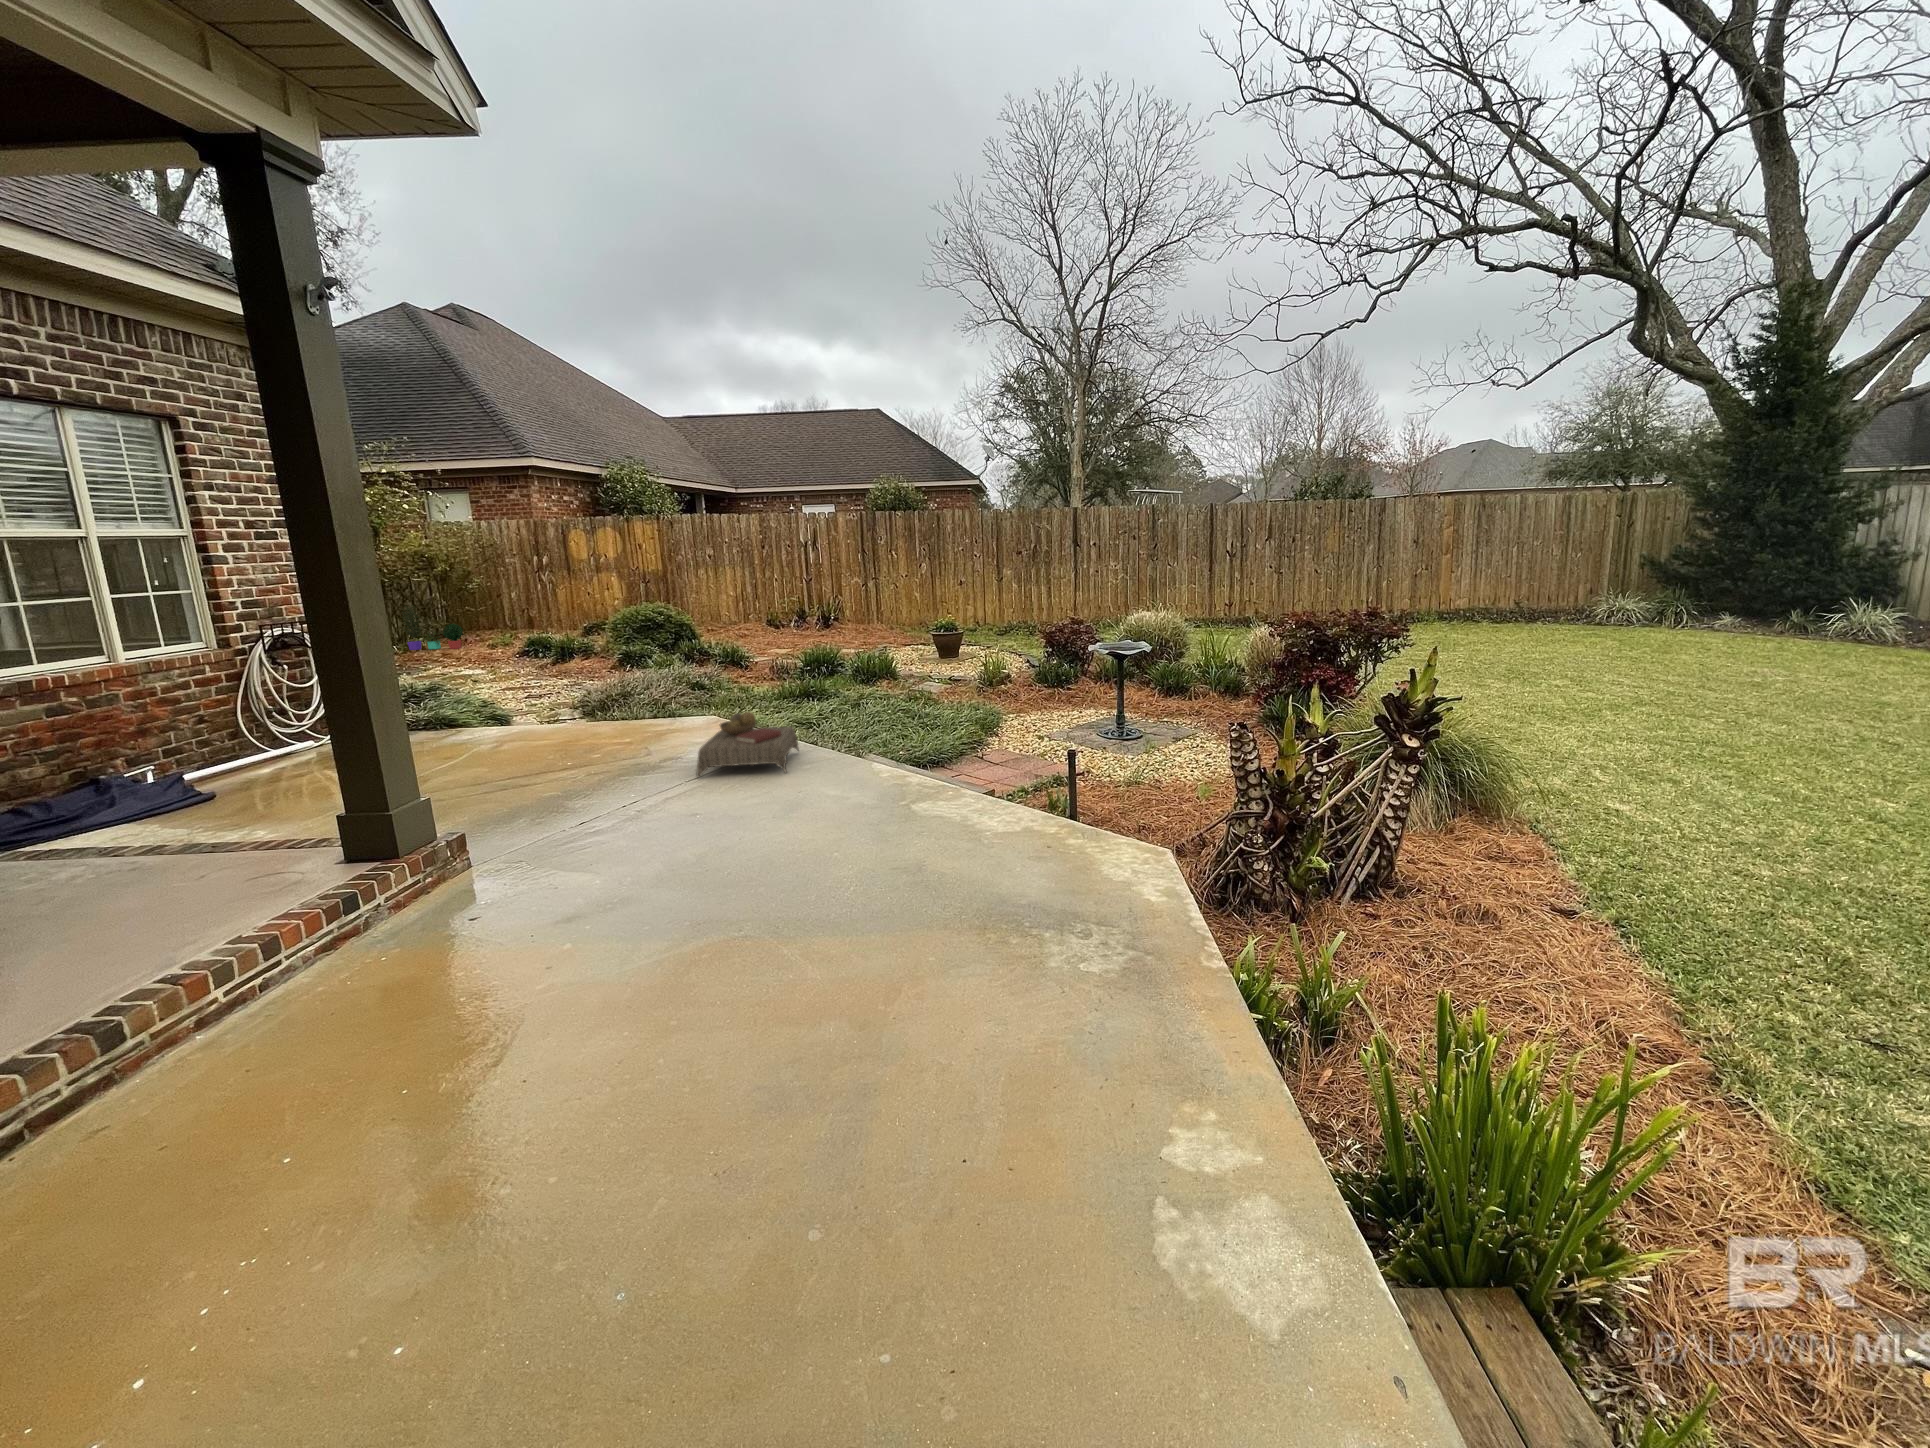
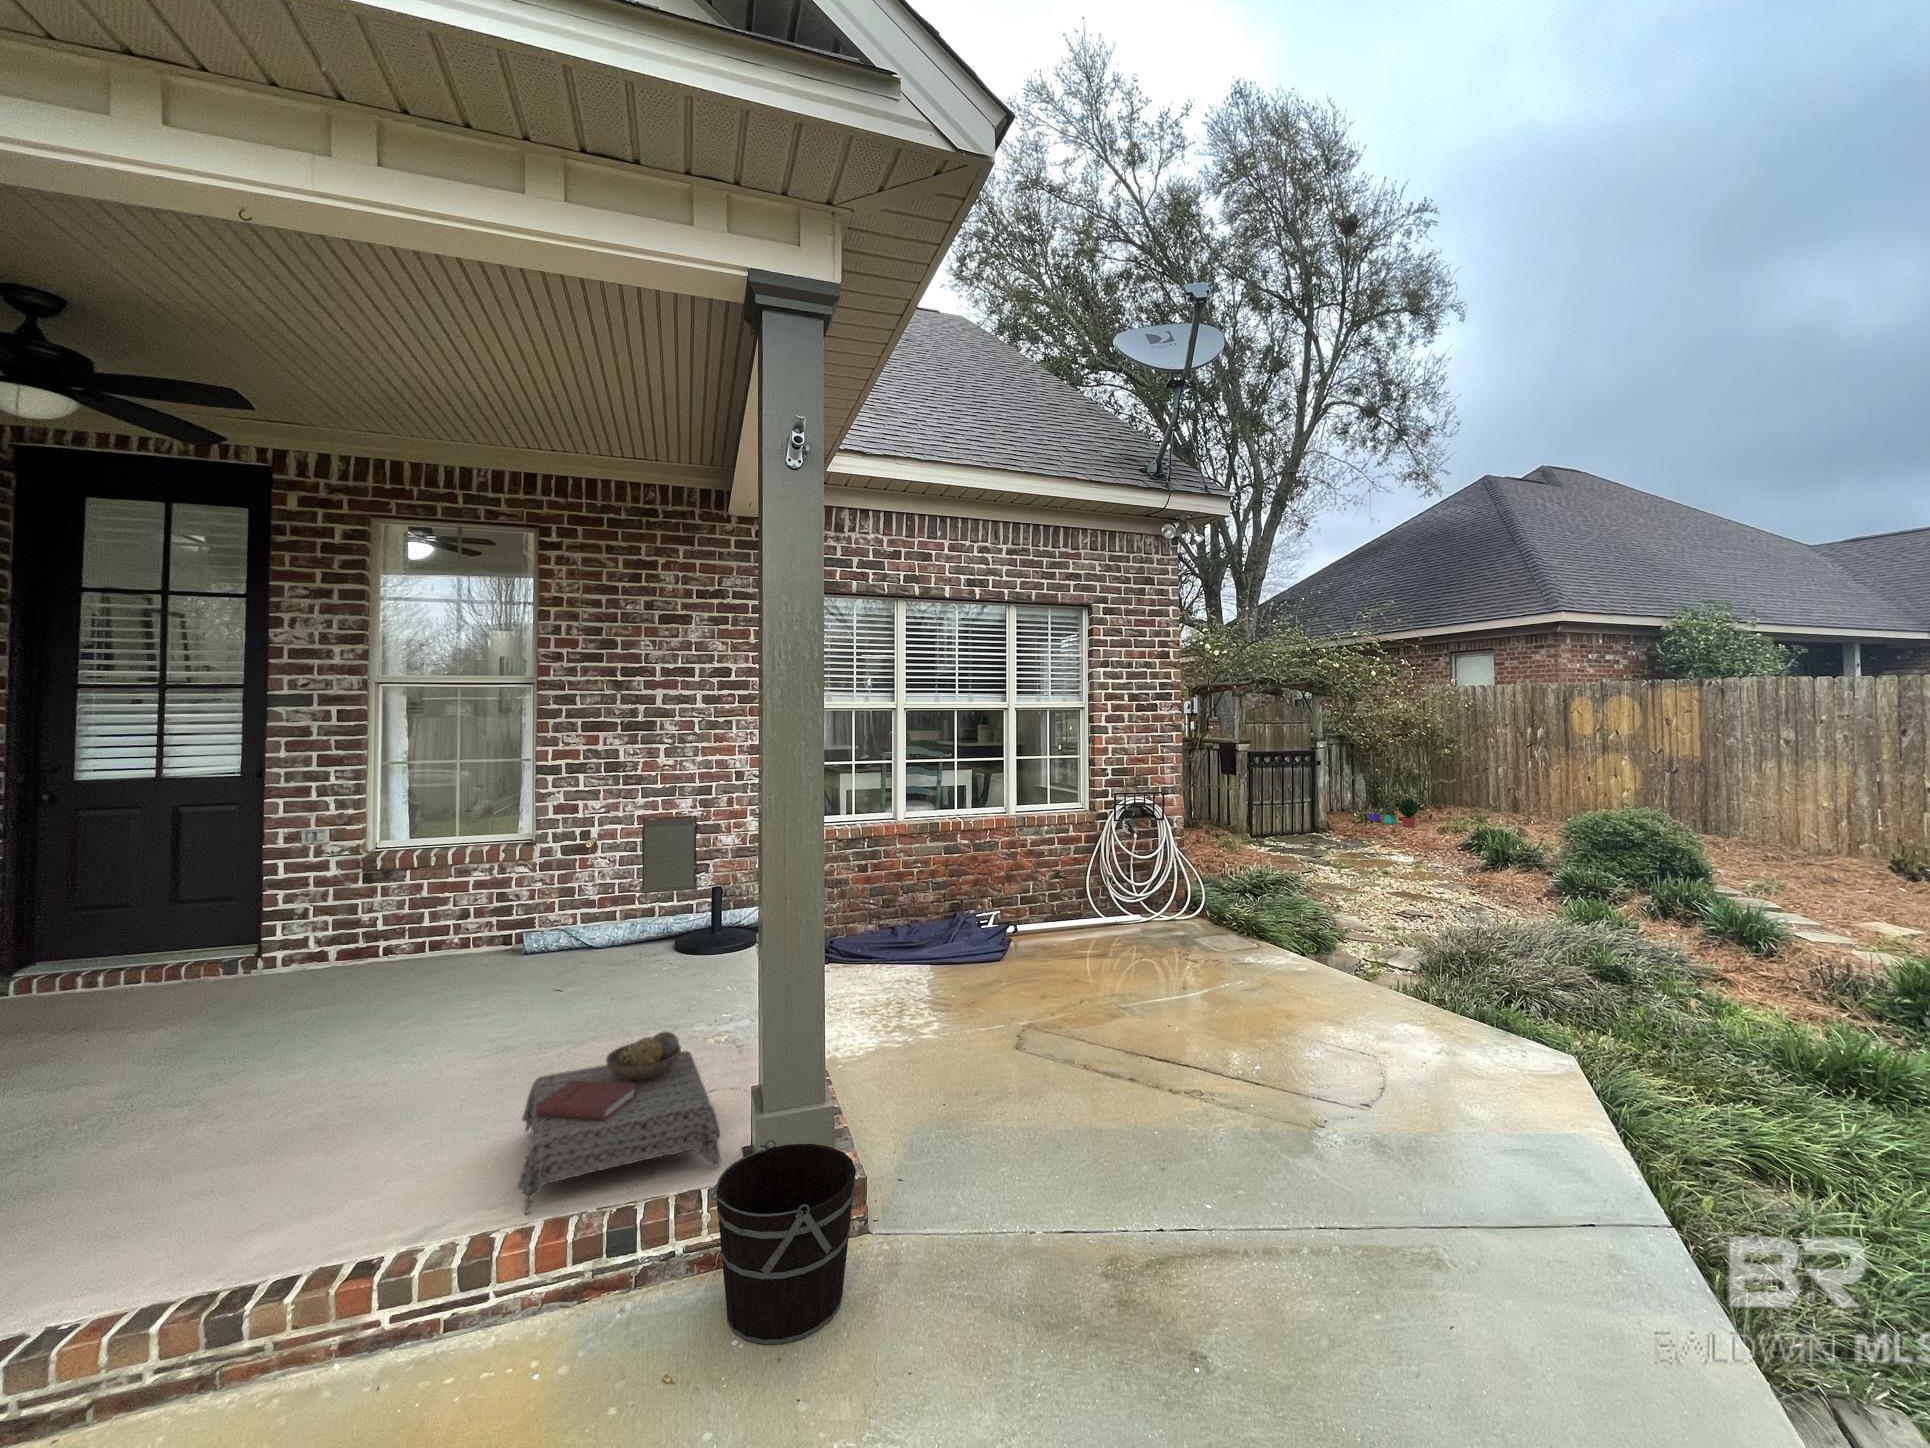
ottoman: present [697,712,799,777] -> present [518,1031,721,1213]
bucket: none [421,800,528,904] -> present [711,1140,856,1344]

